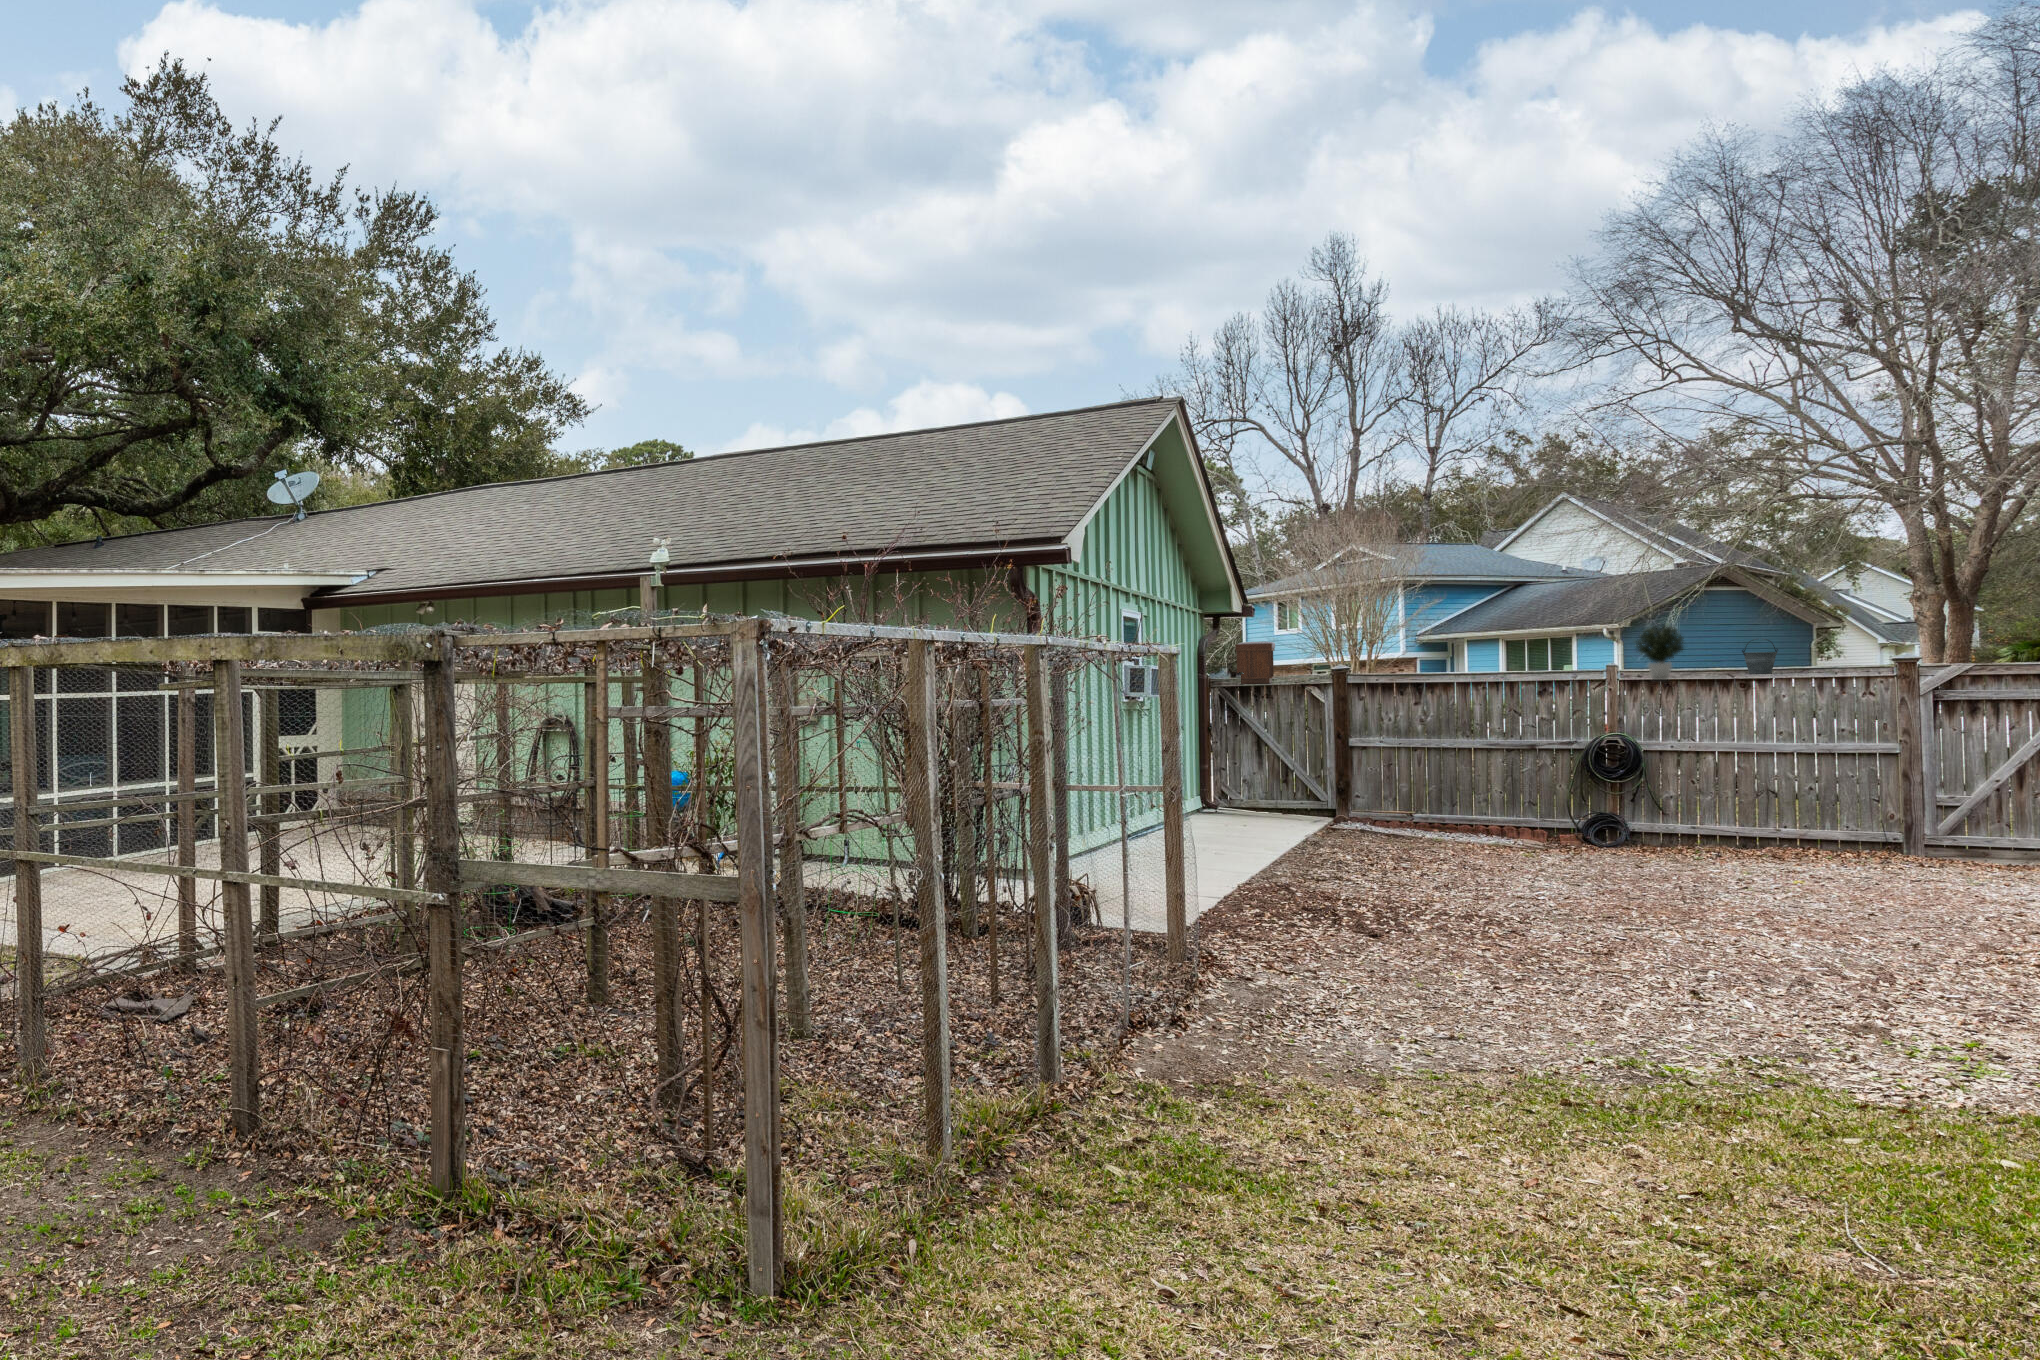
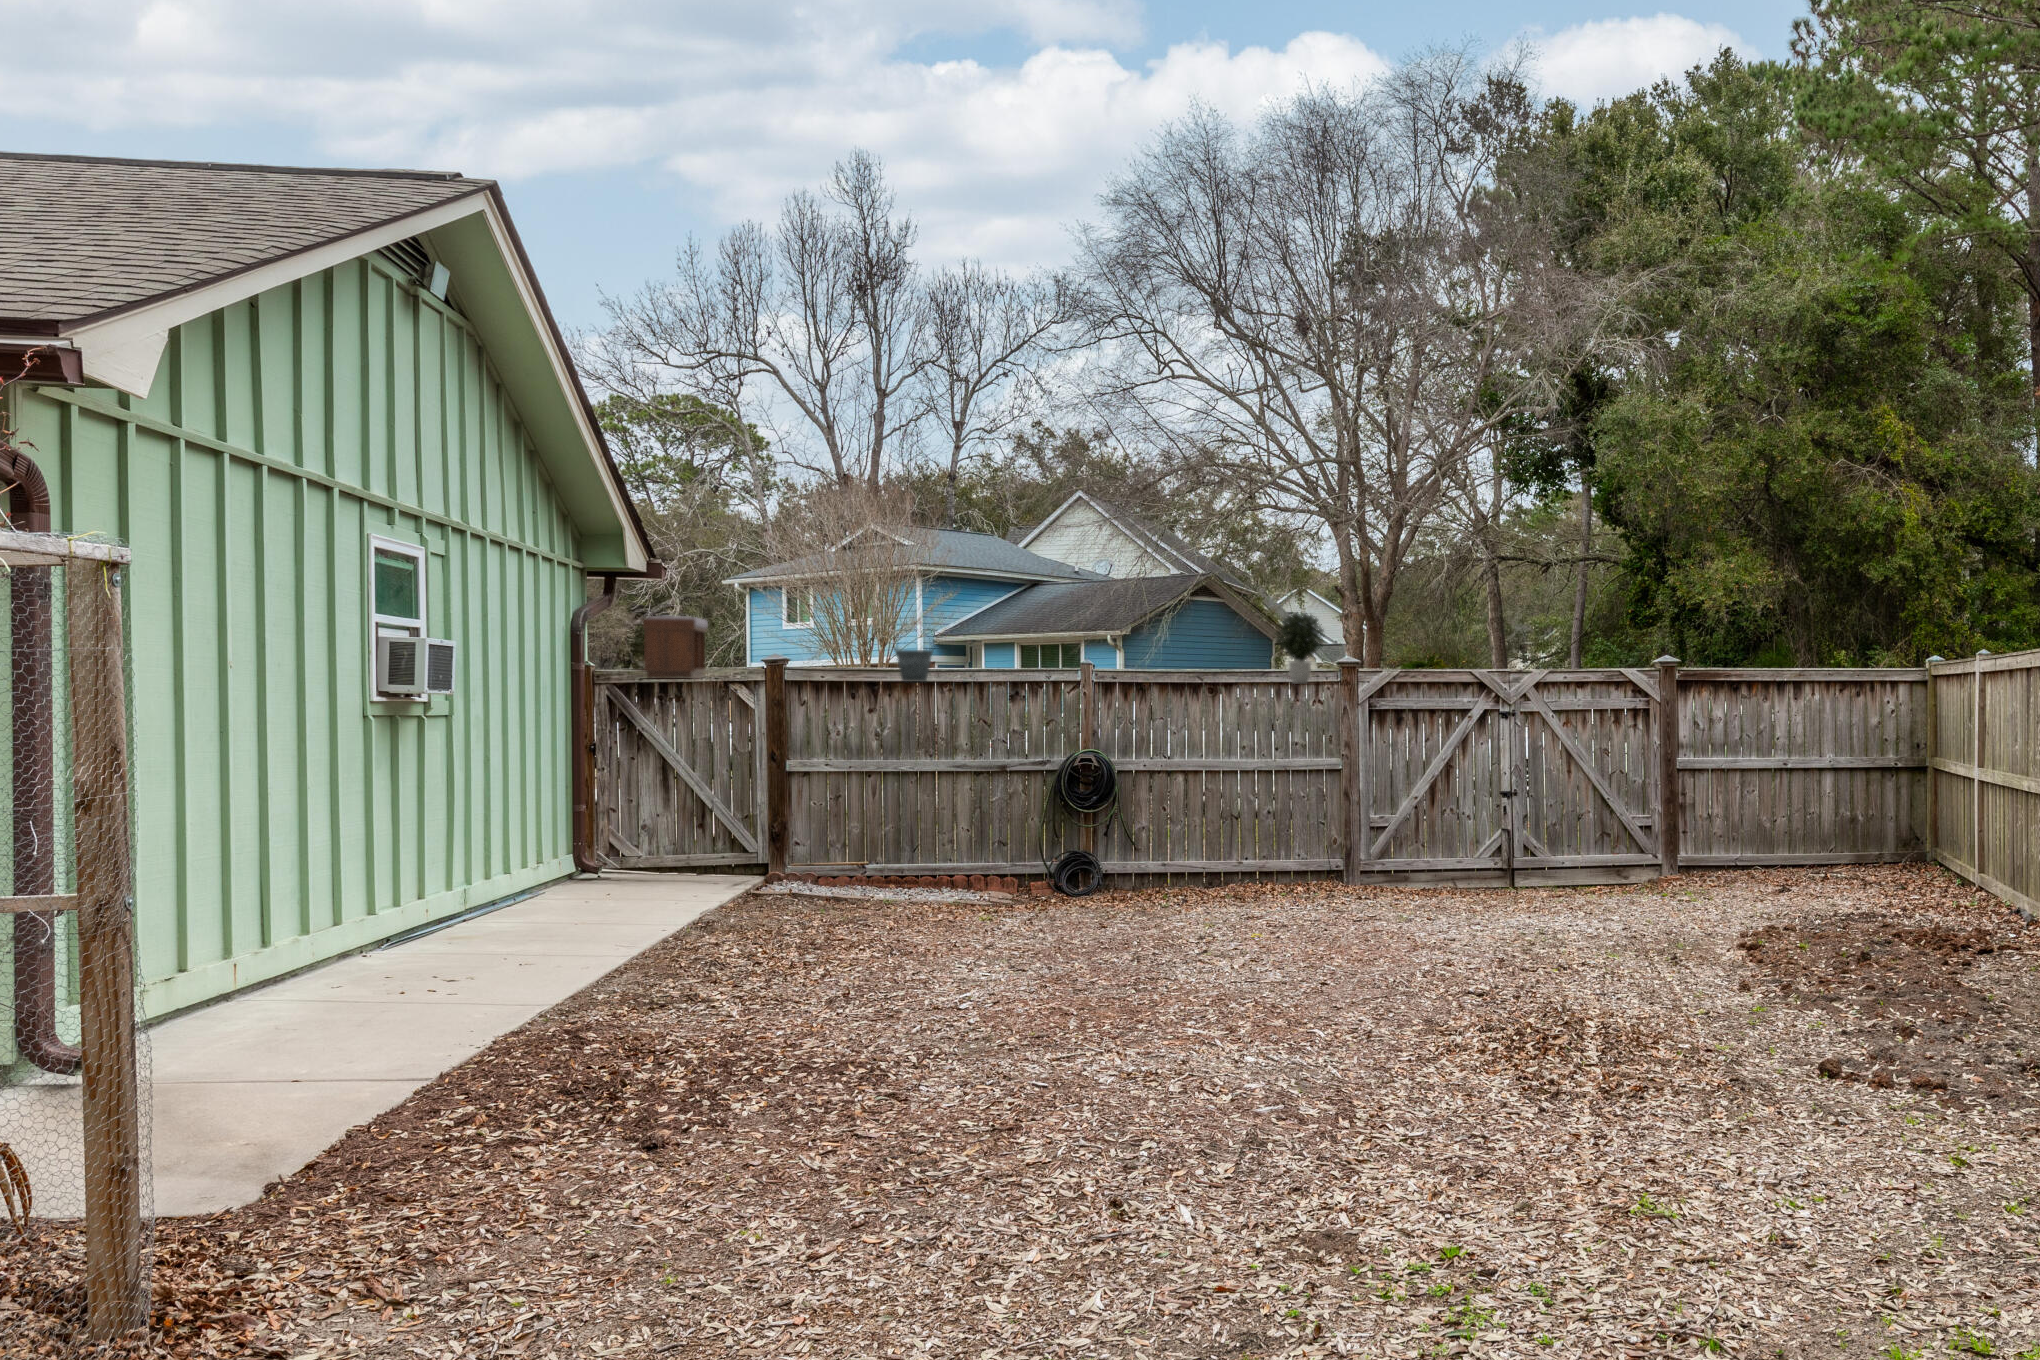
potted plant: present [1636,625,1684,680] -> present [1275,613,1324,684]
bucket: present [1742,639,1778,674] -> present [895,631,935,682]

